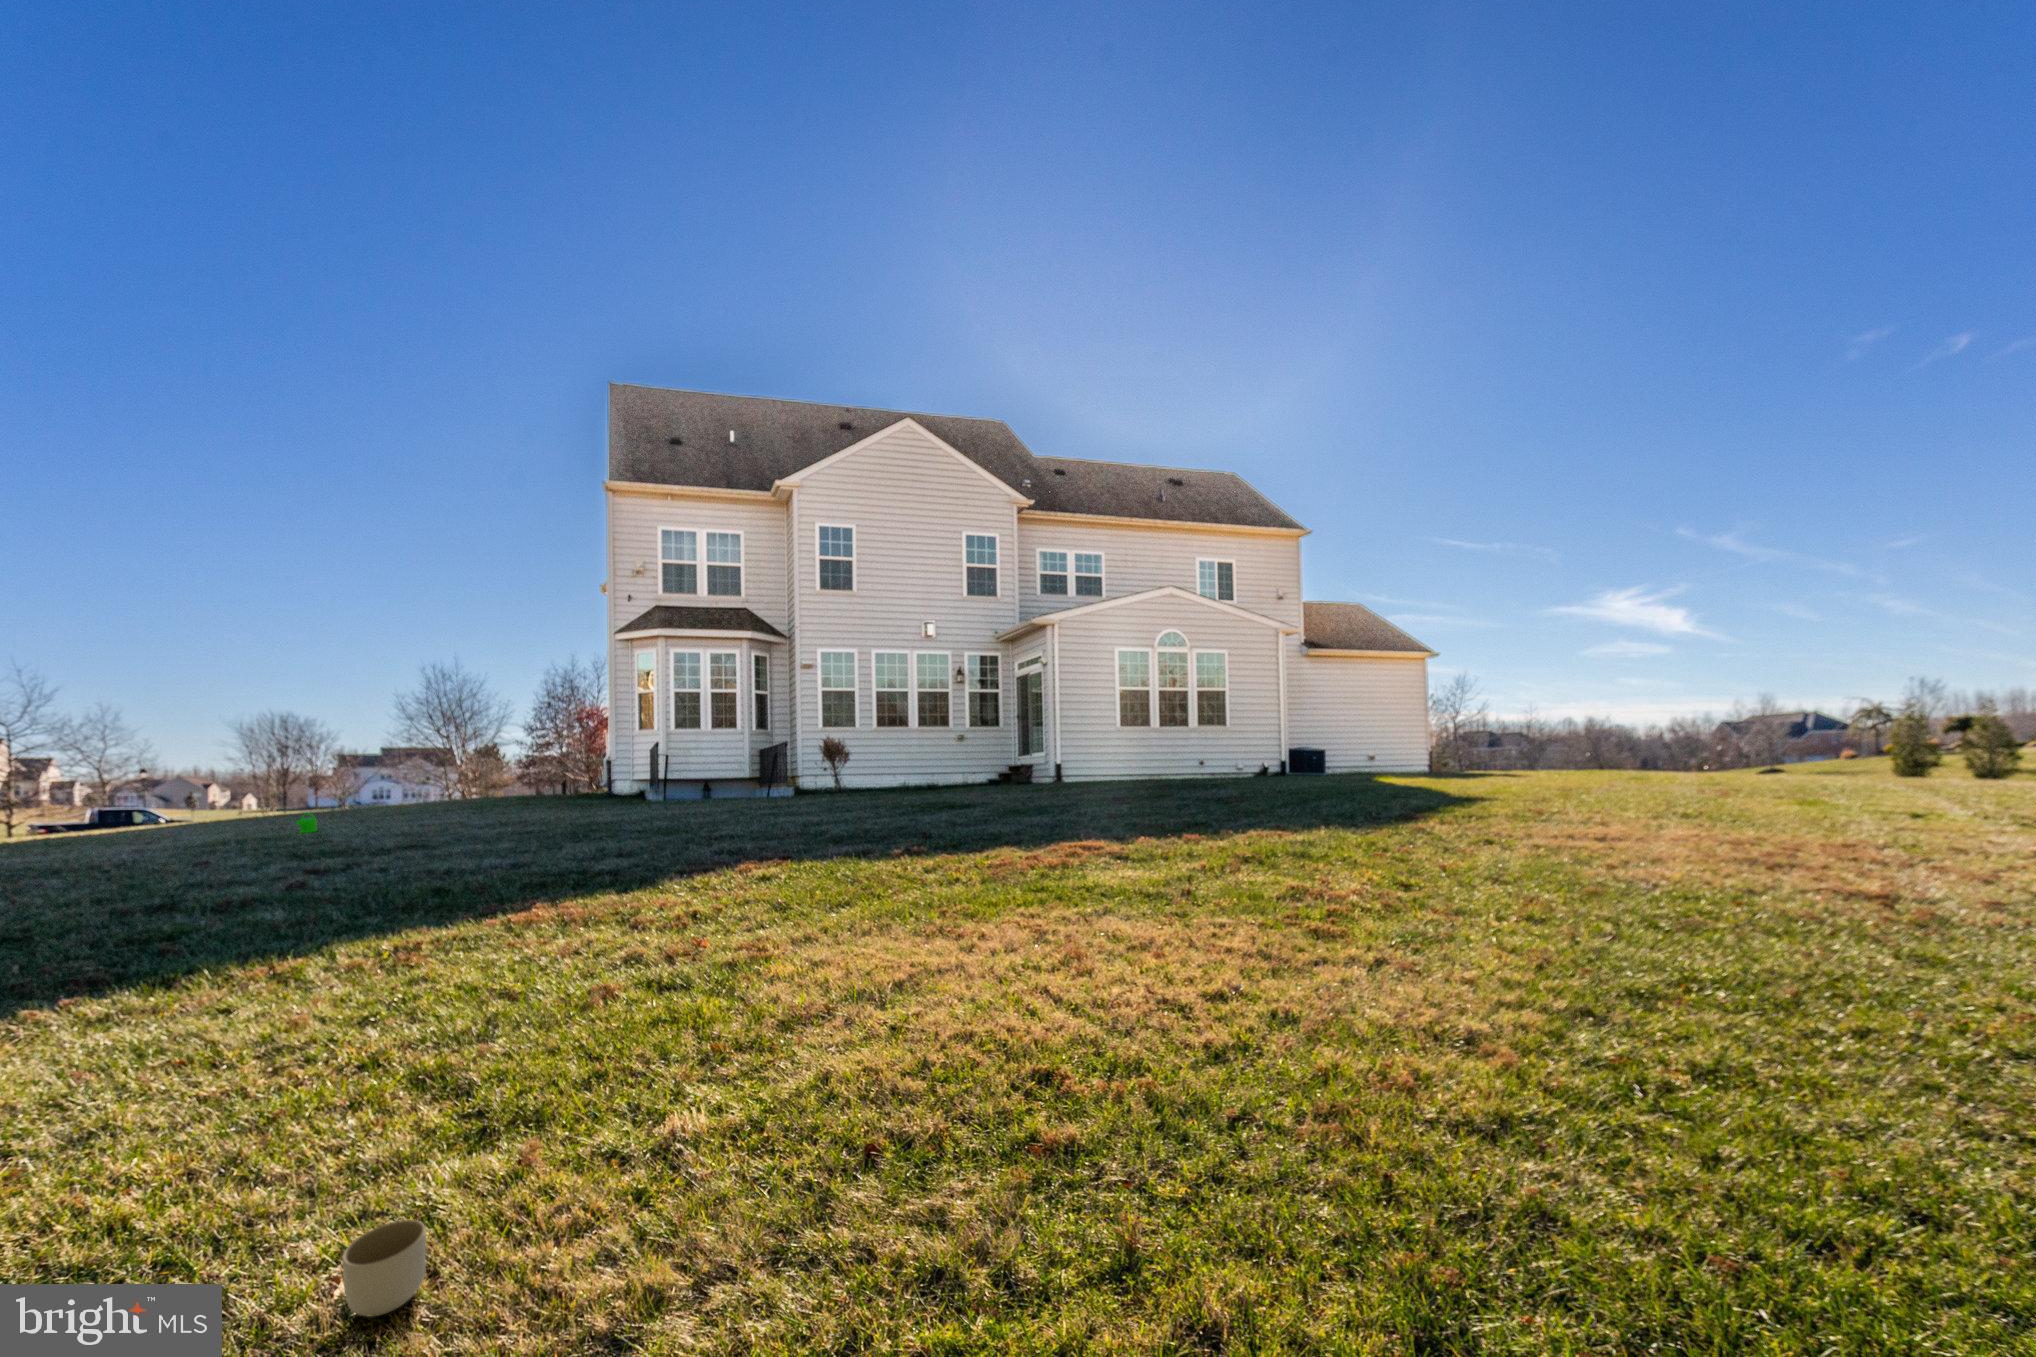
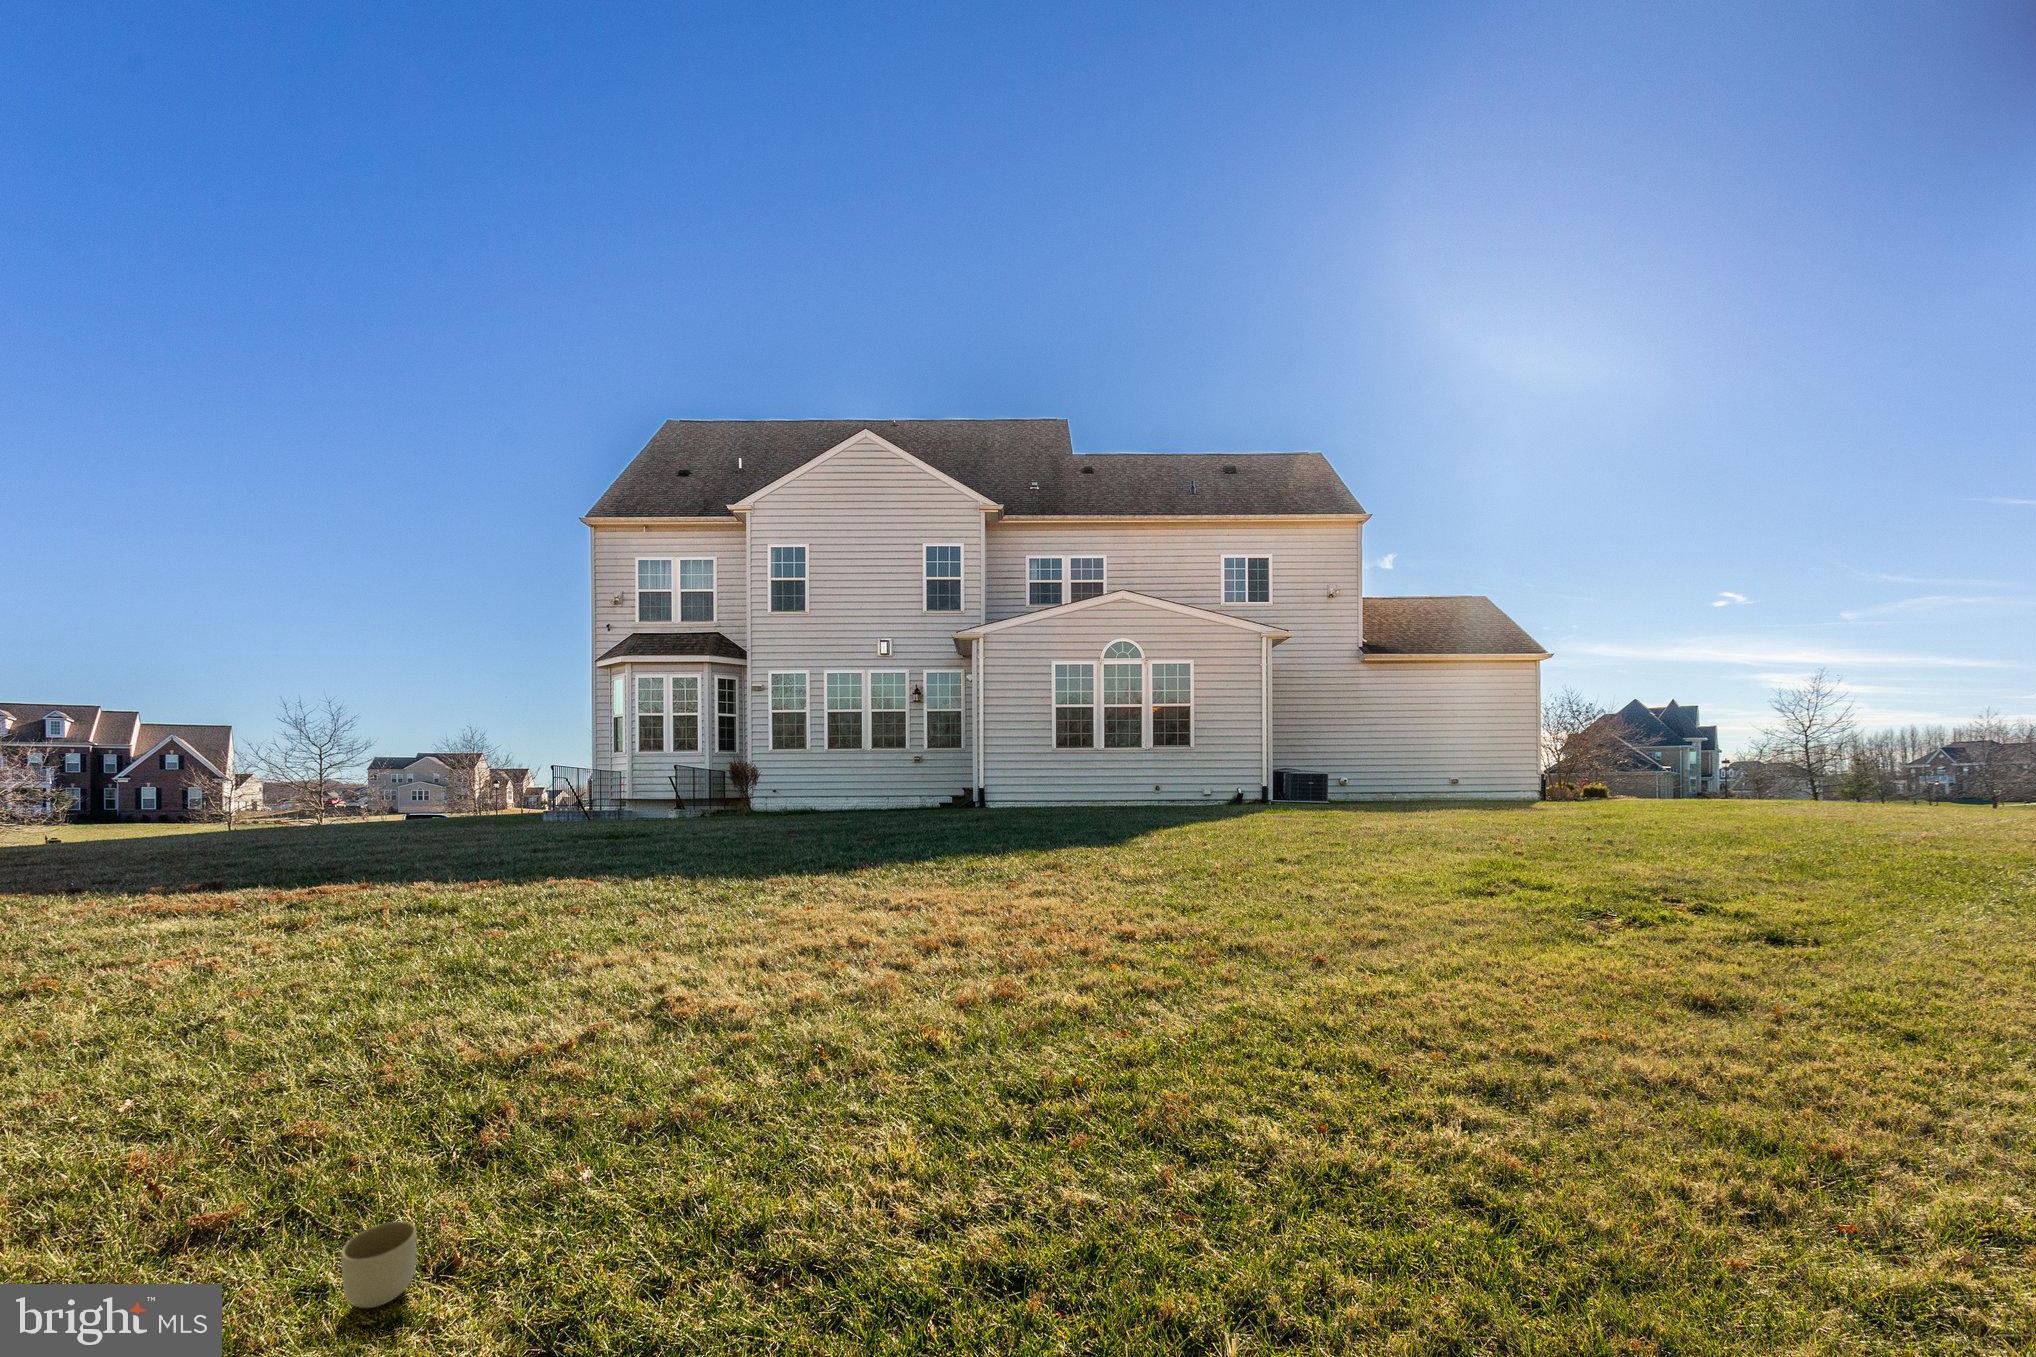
watering can: present [296,812,317,833] -> none [212,838,236,860]

